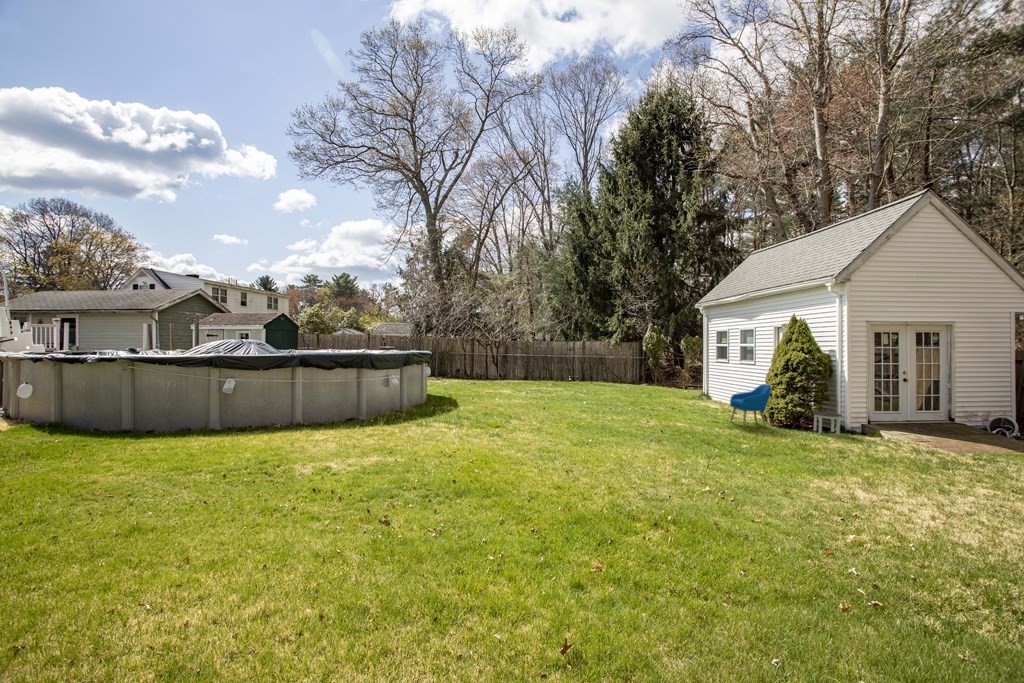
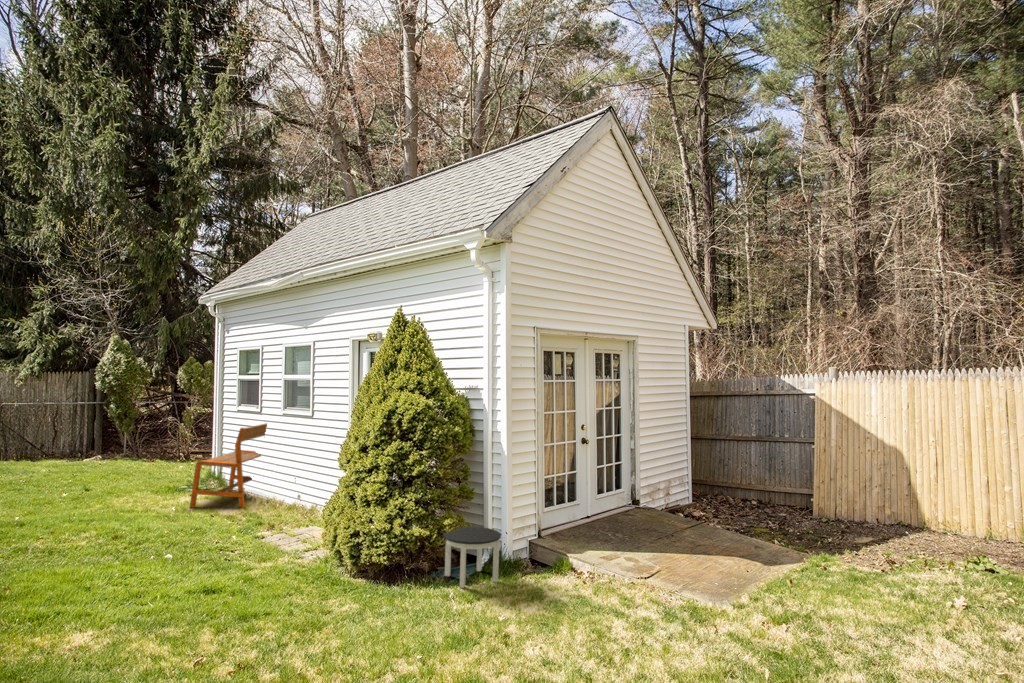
bench: none [698,367,735,405] -> present [190,423,267,508]
armchair: present [730,384,771,427] -> none [252,473,354,608]

